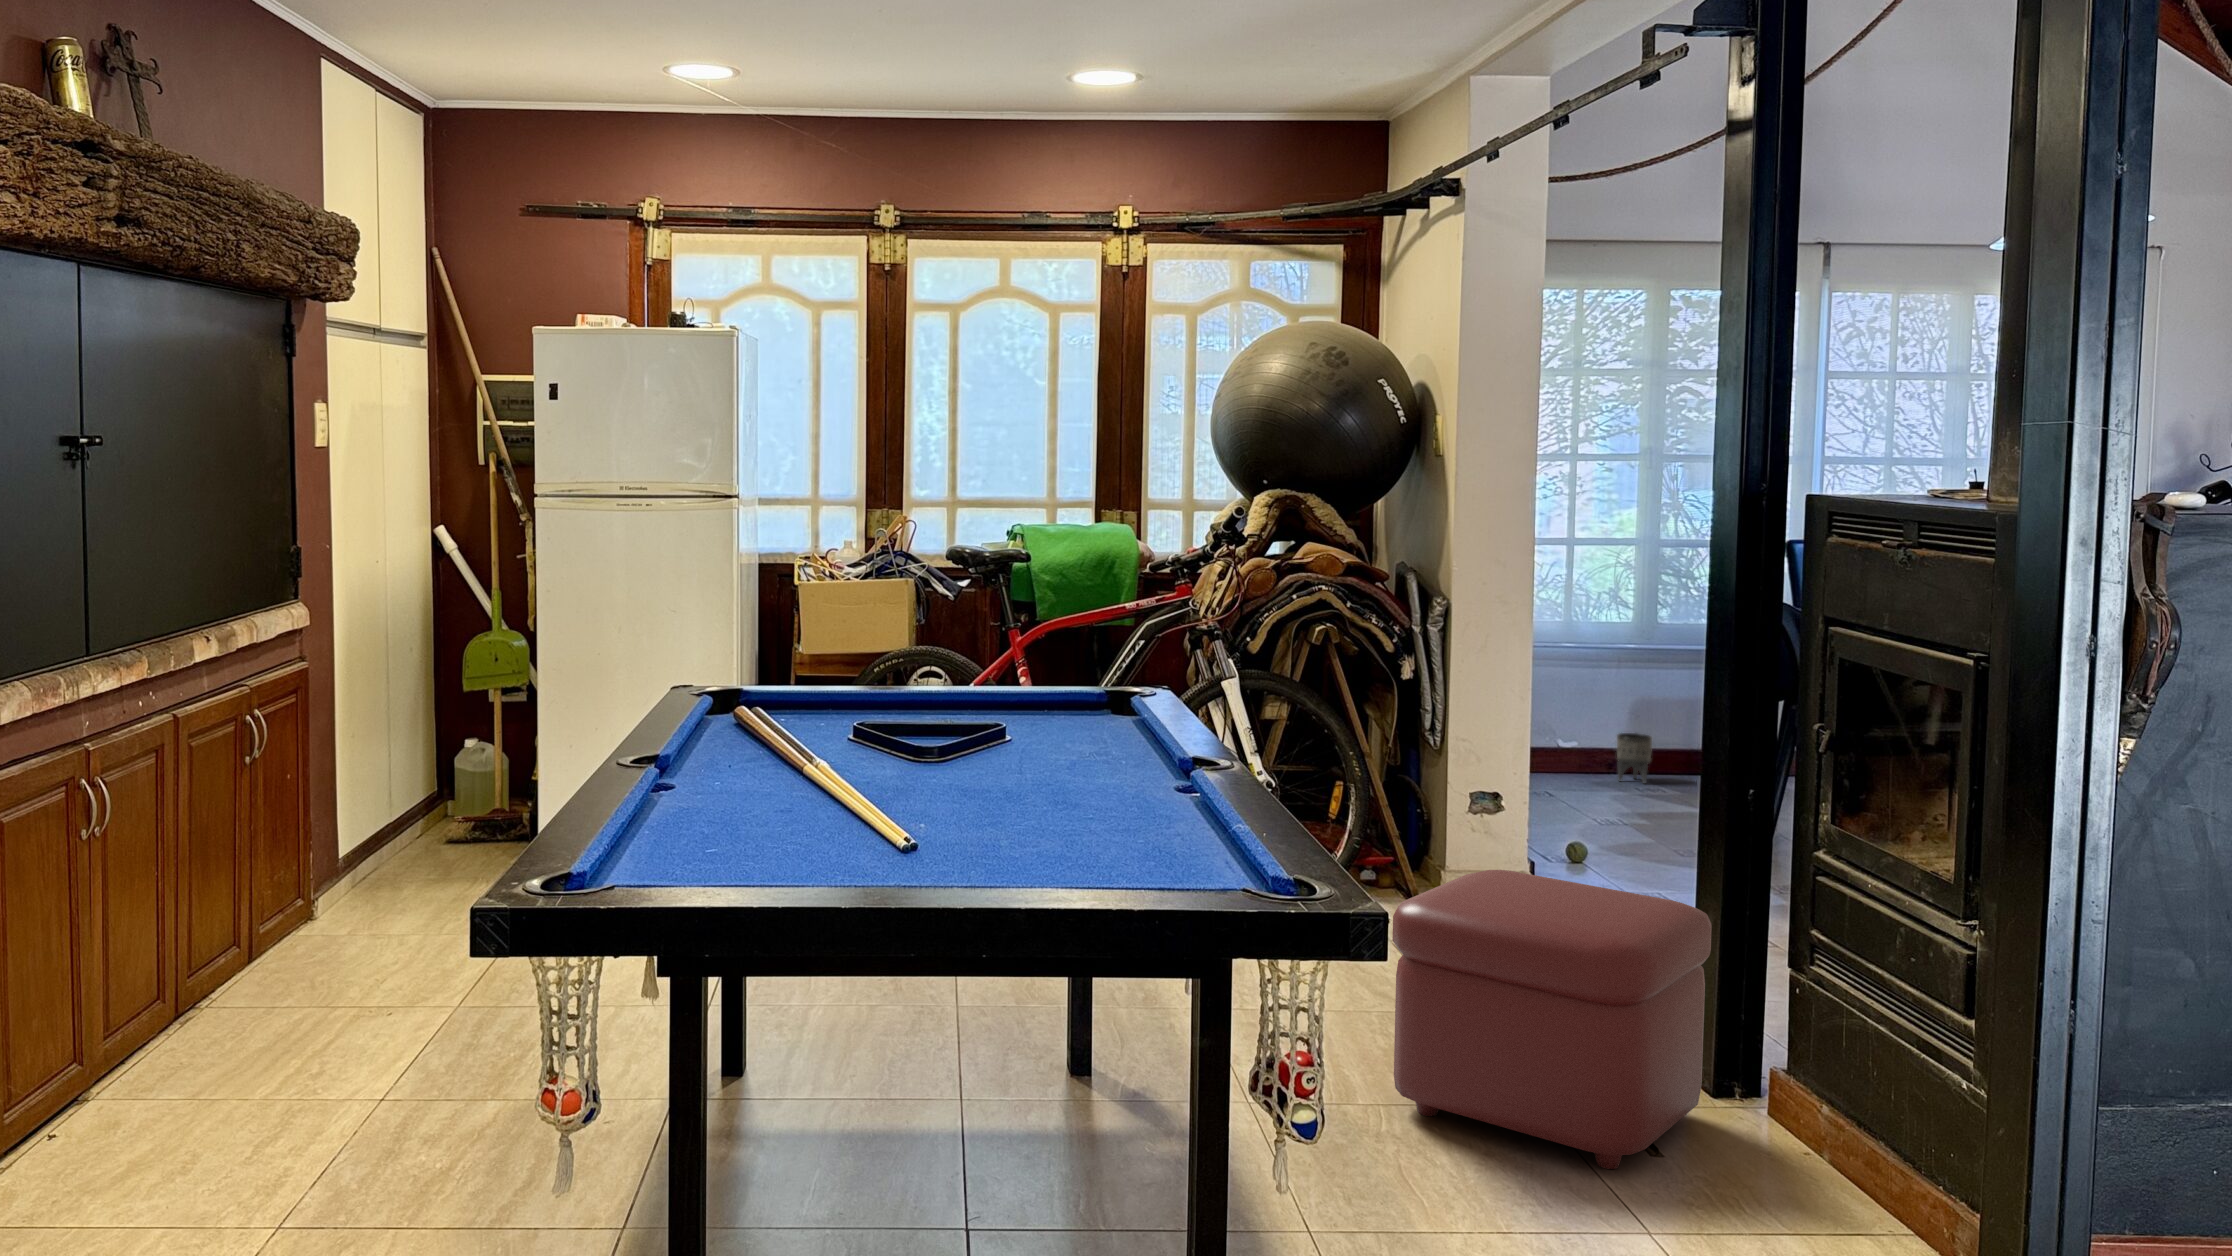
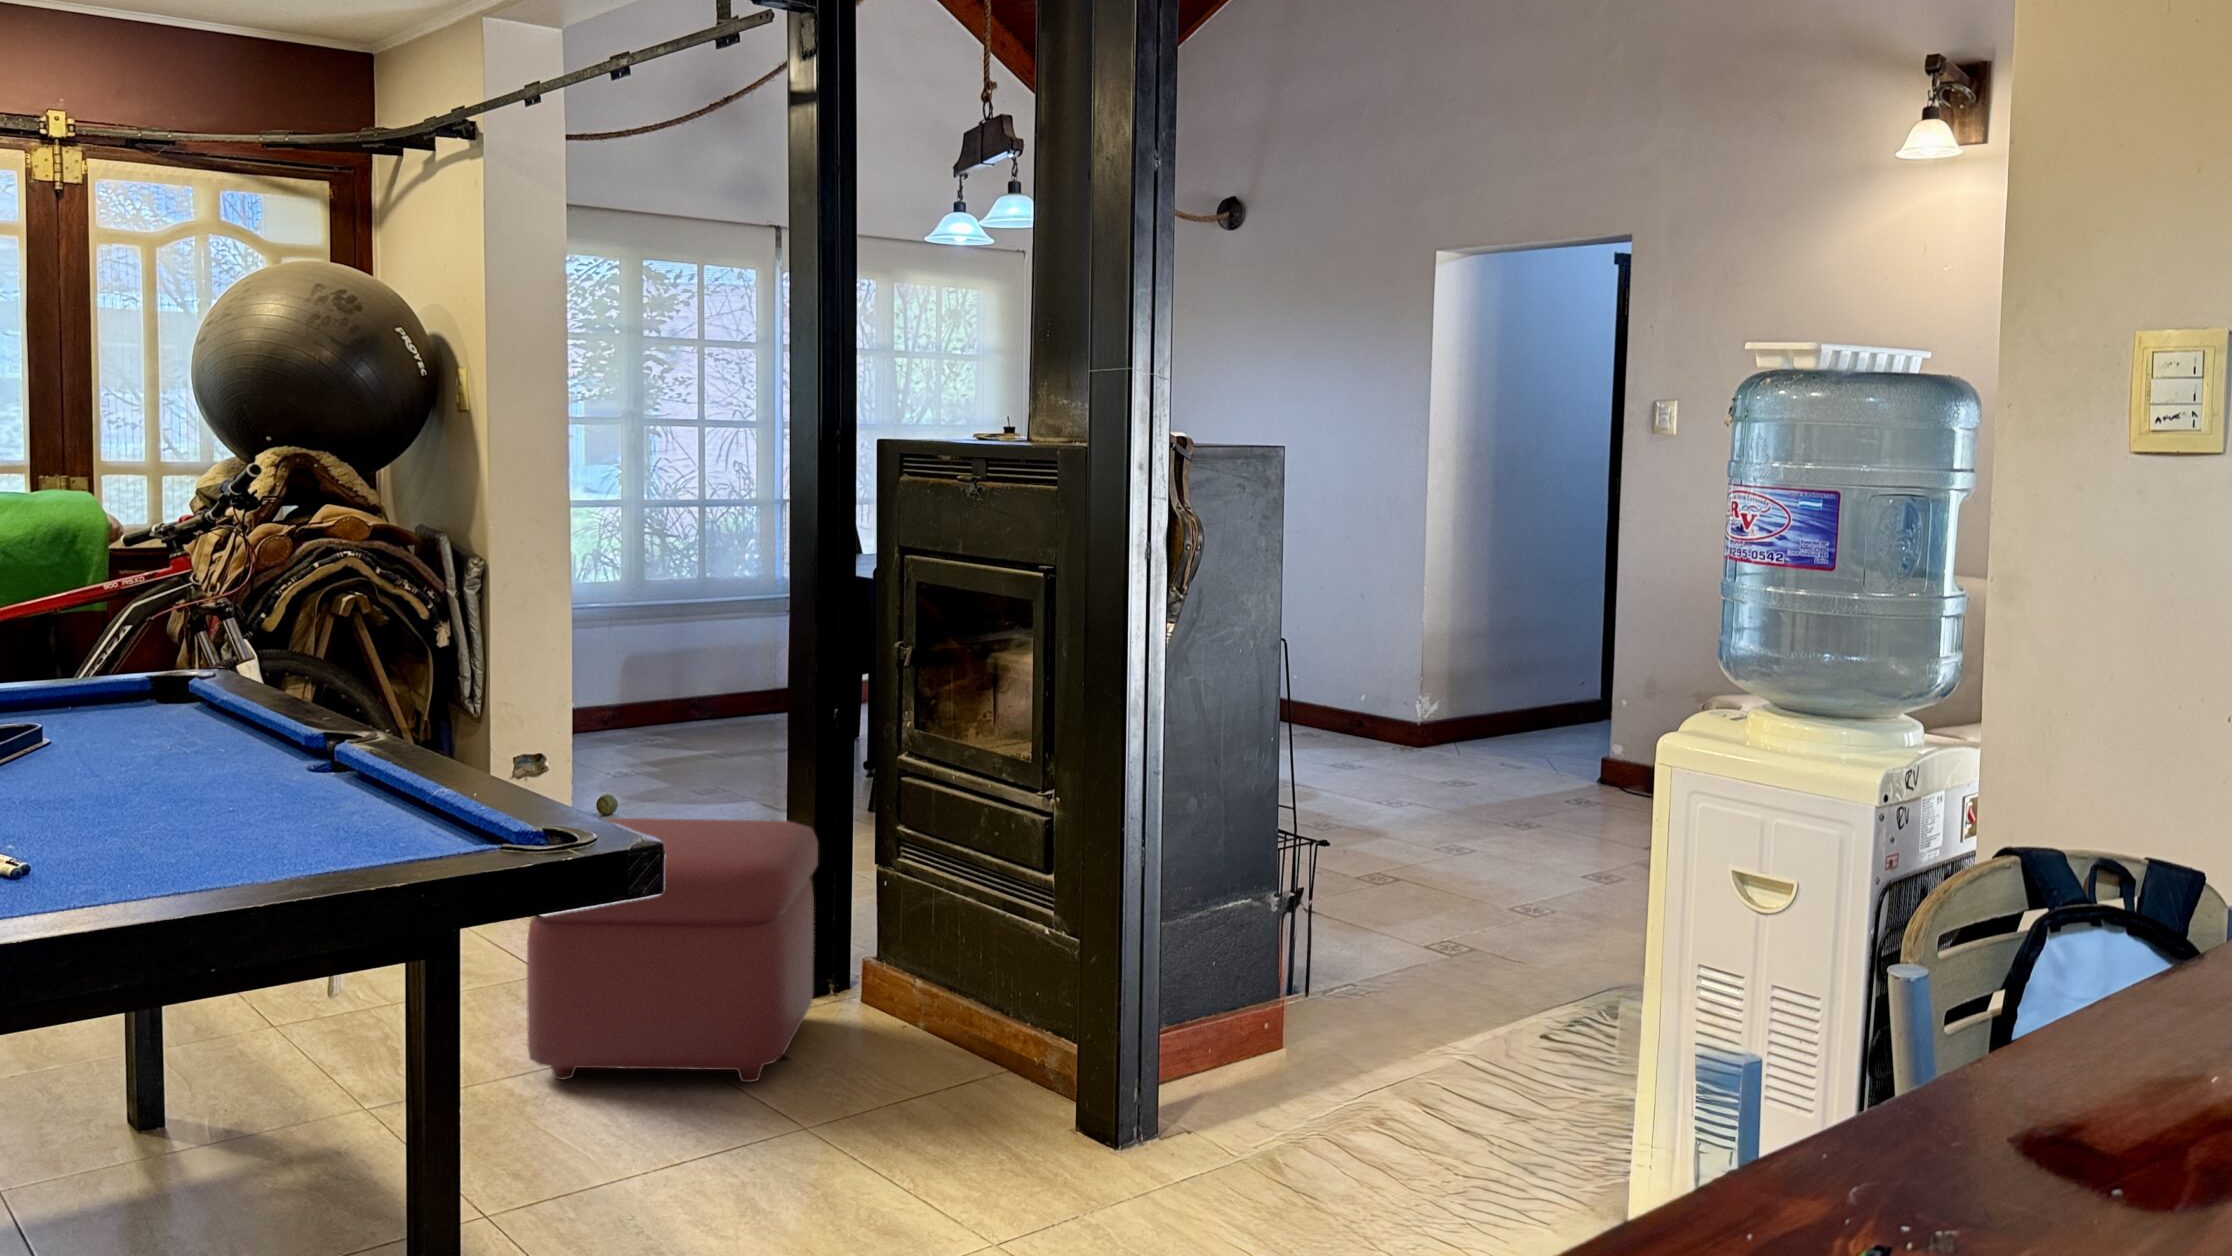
planter: present [1617,733,1652,783] -> none [617,689,651,737]

